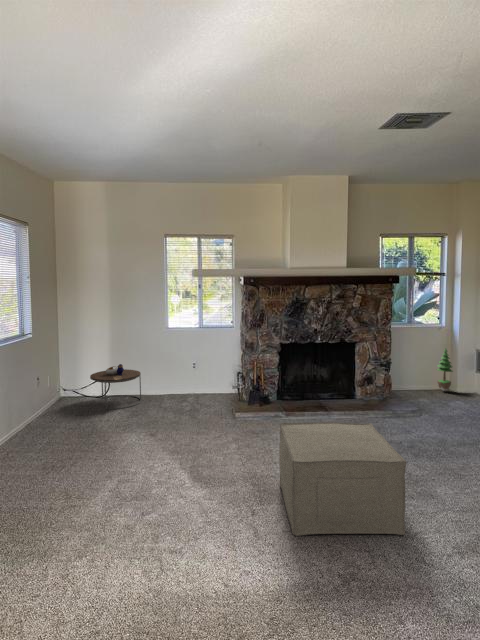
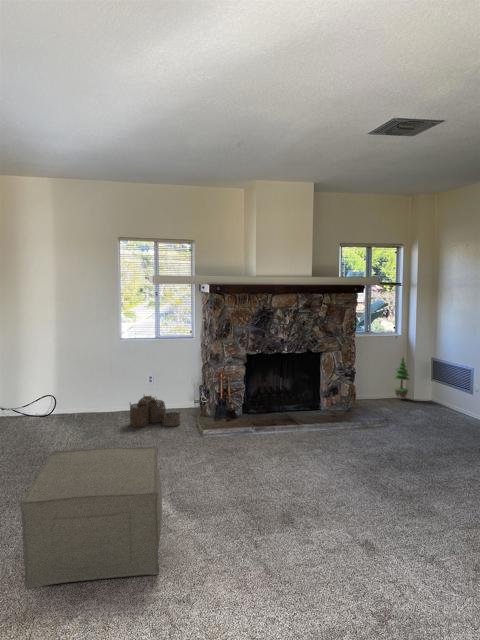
side table: present [90,364,141,409] -> none [32,381,92,433]
woven basket: none [172,379,218,408] -> present [130,396,180,427]
ottoman: present [279,423,406,536] -> present [20,446,162,589]

